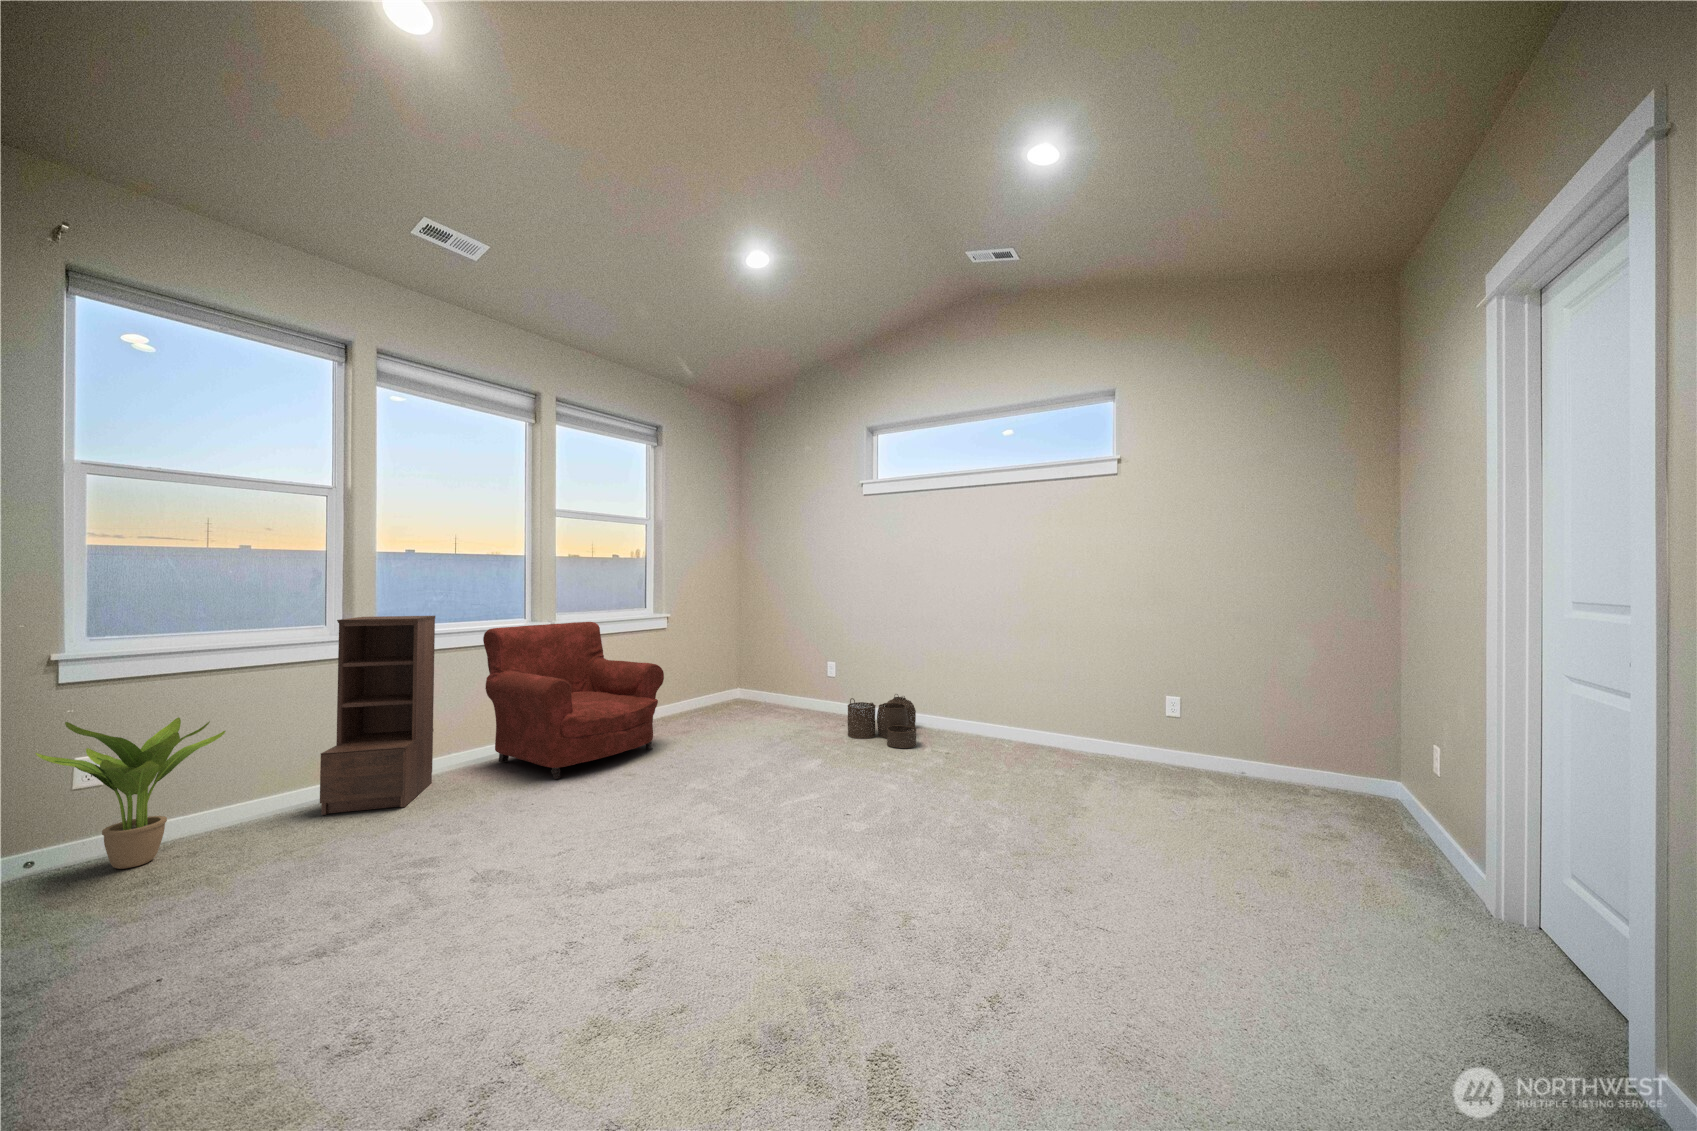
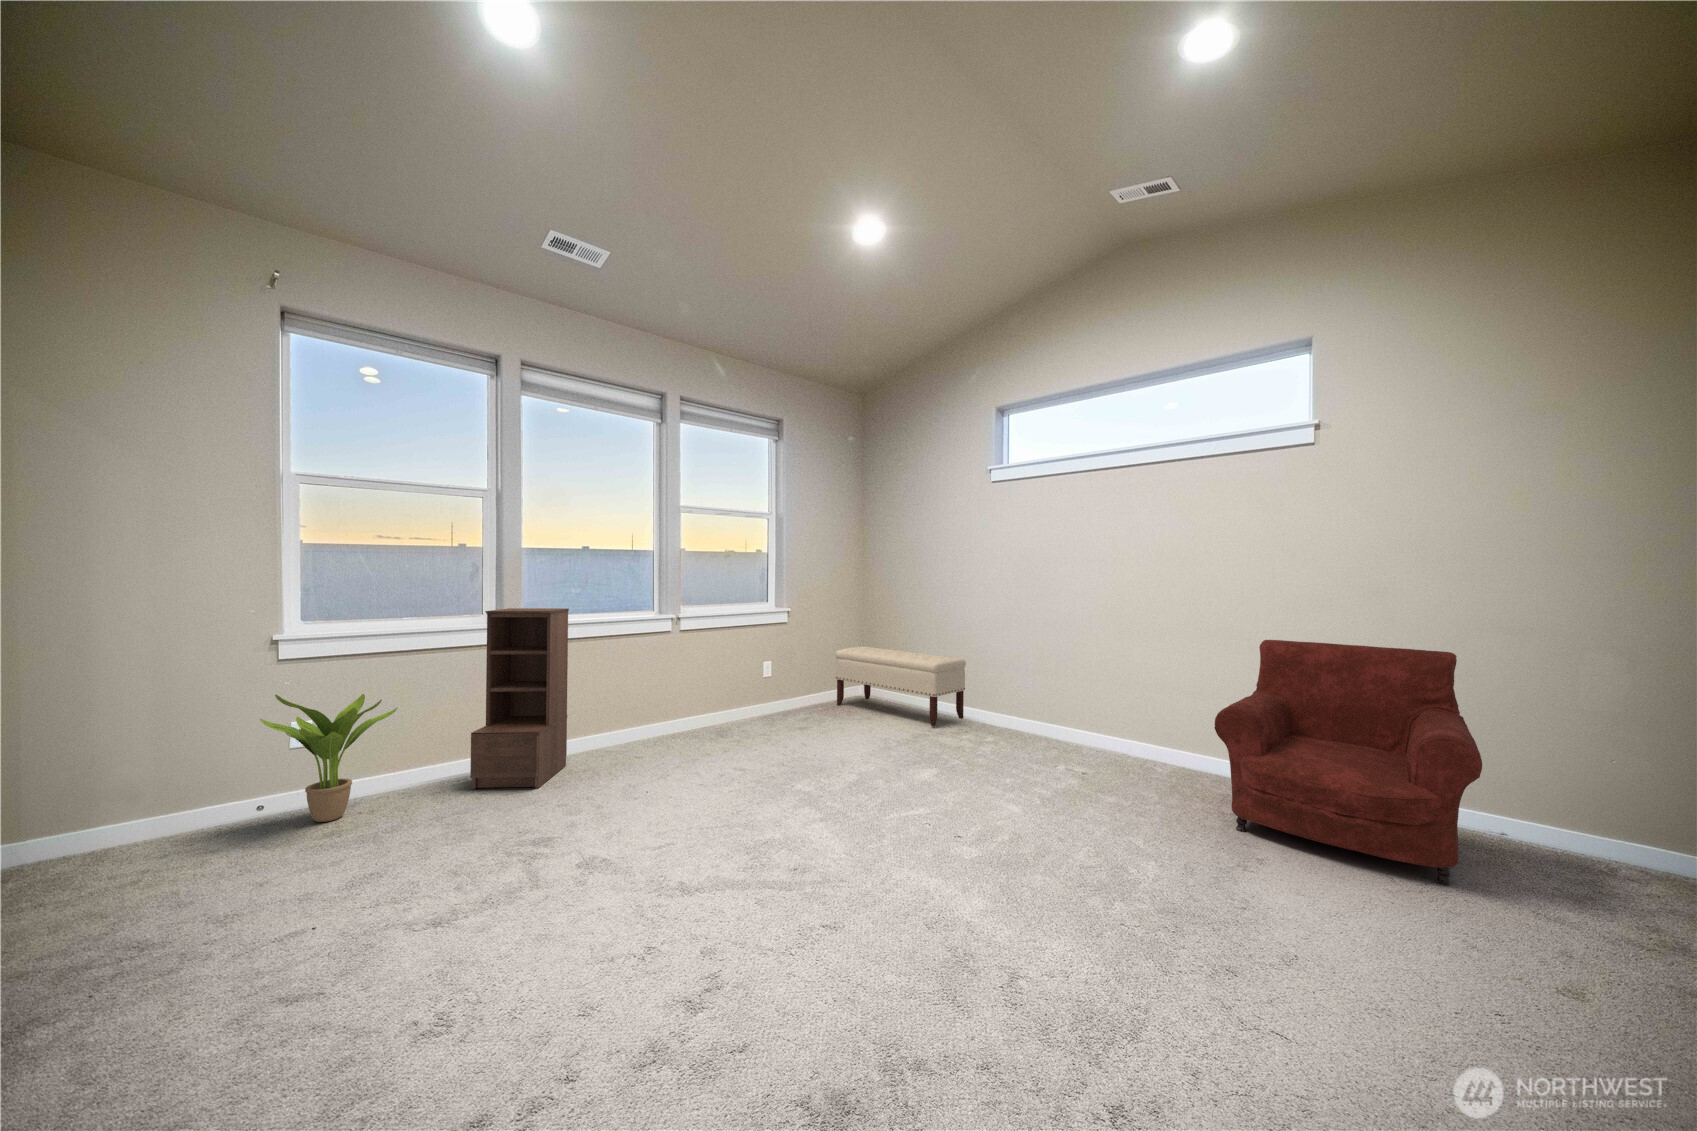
armchair: present [483,622,664,779] -> present [1214,640,1482,885]
bench: none [712,649,837,719] -> present [835,647,966,727]
woven basket: present [848,694,916,748] -> none [973,705,1054,768]

